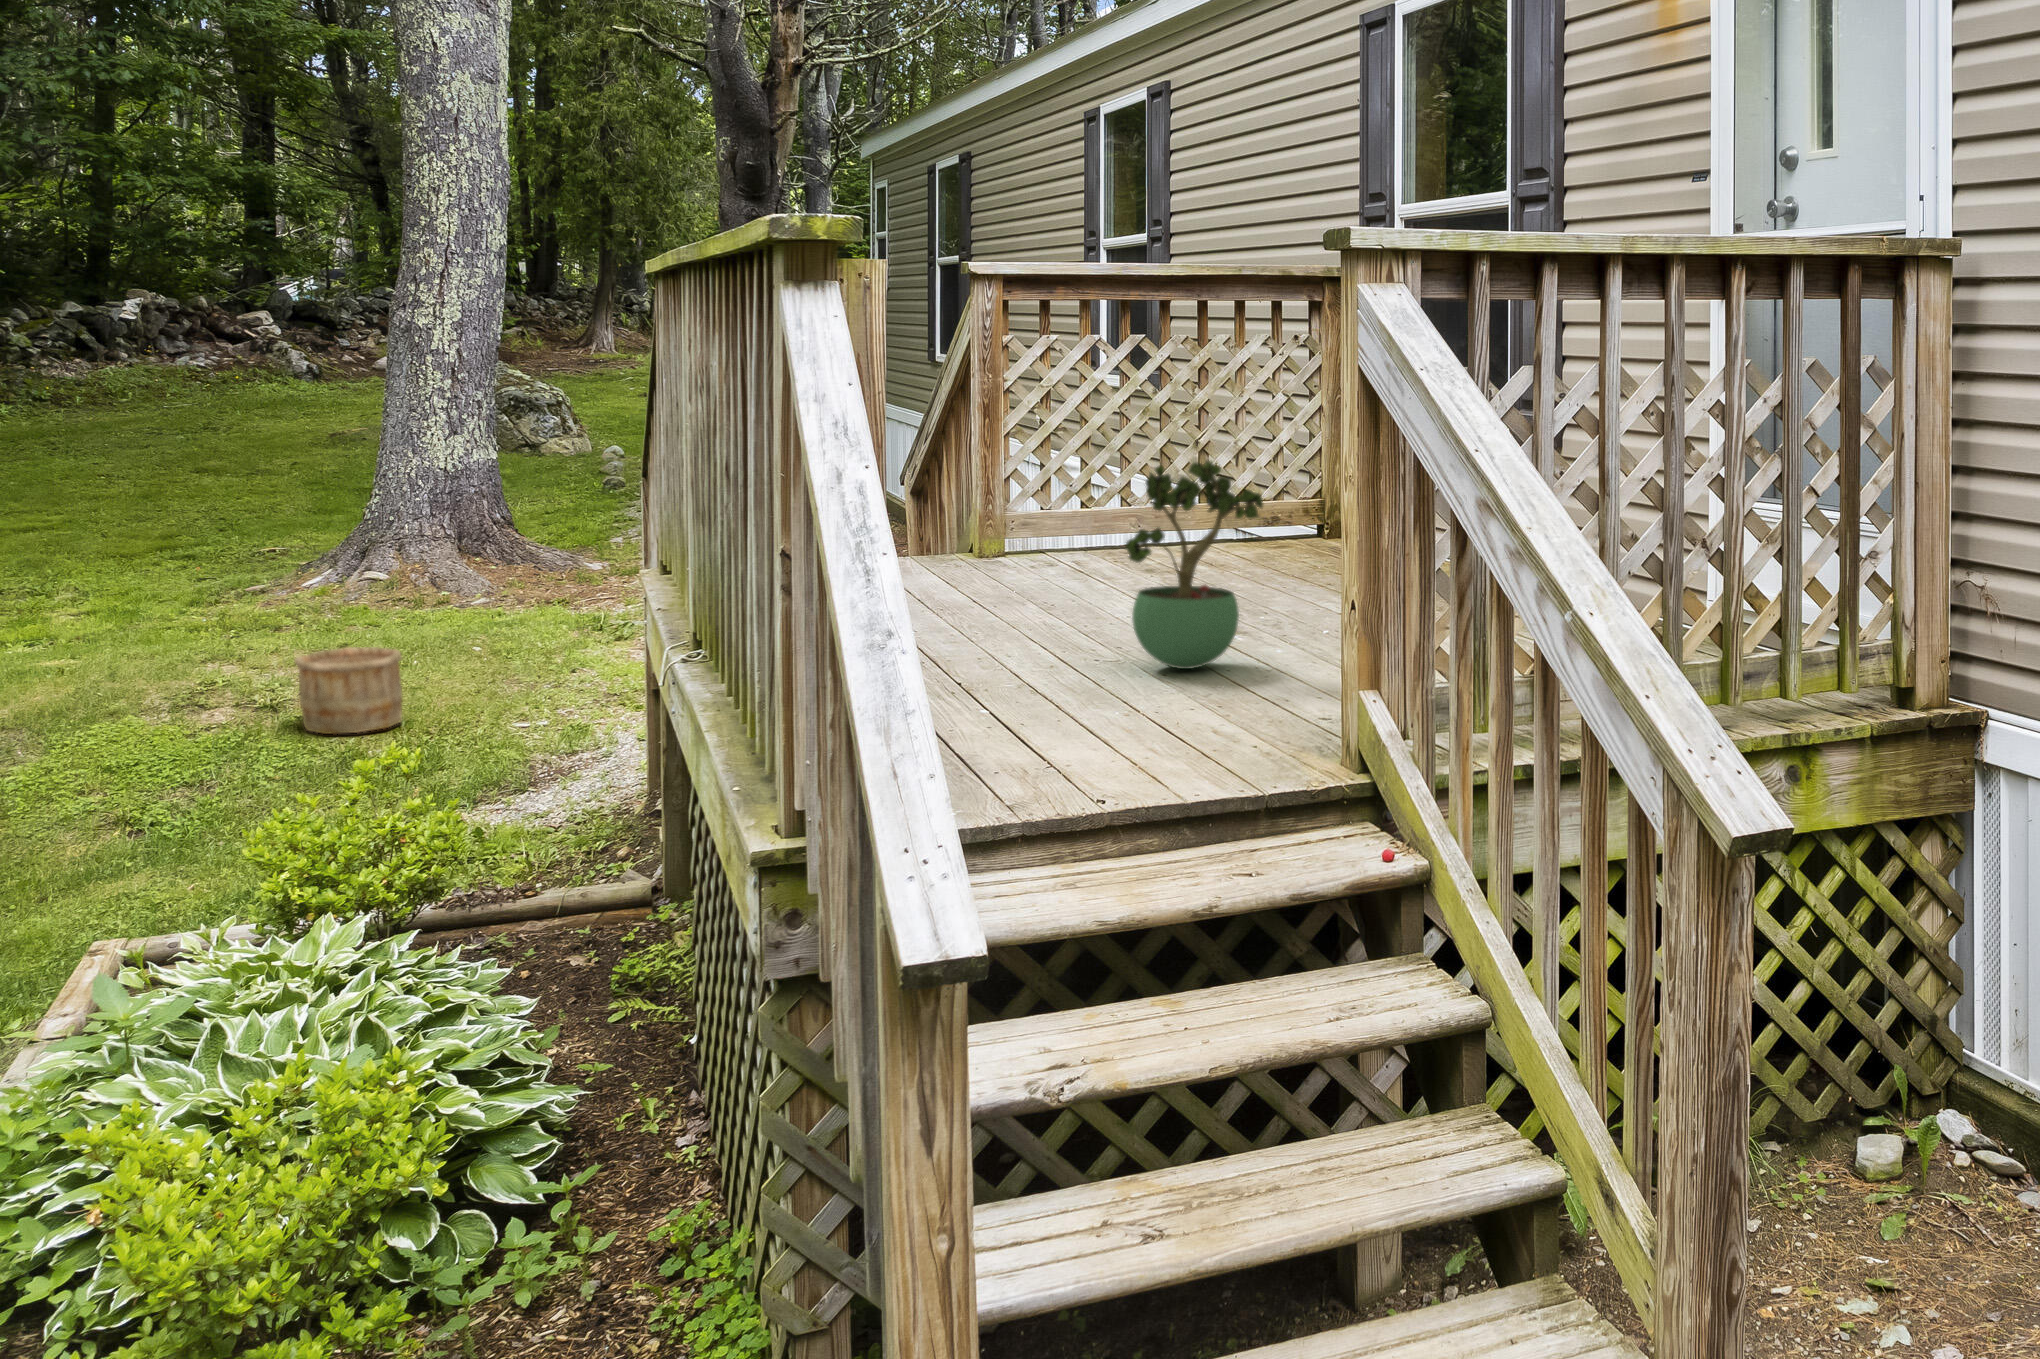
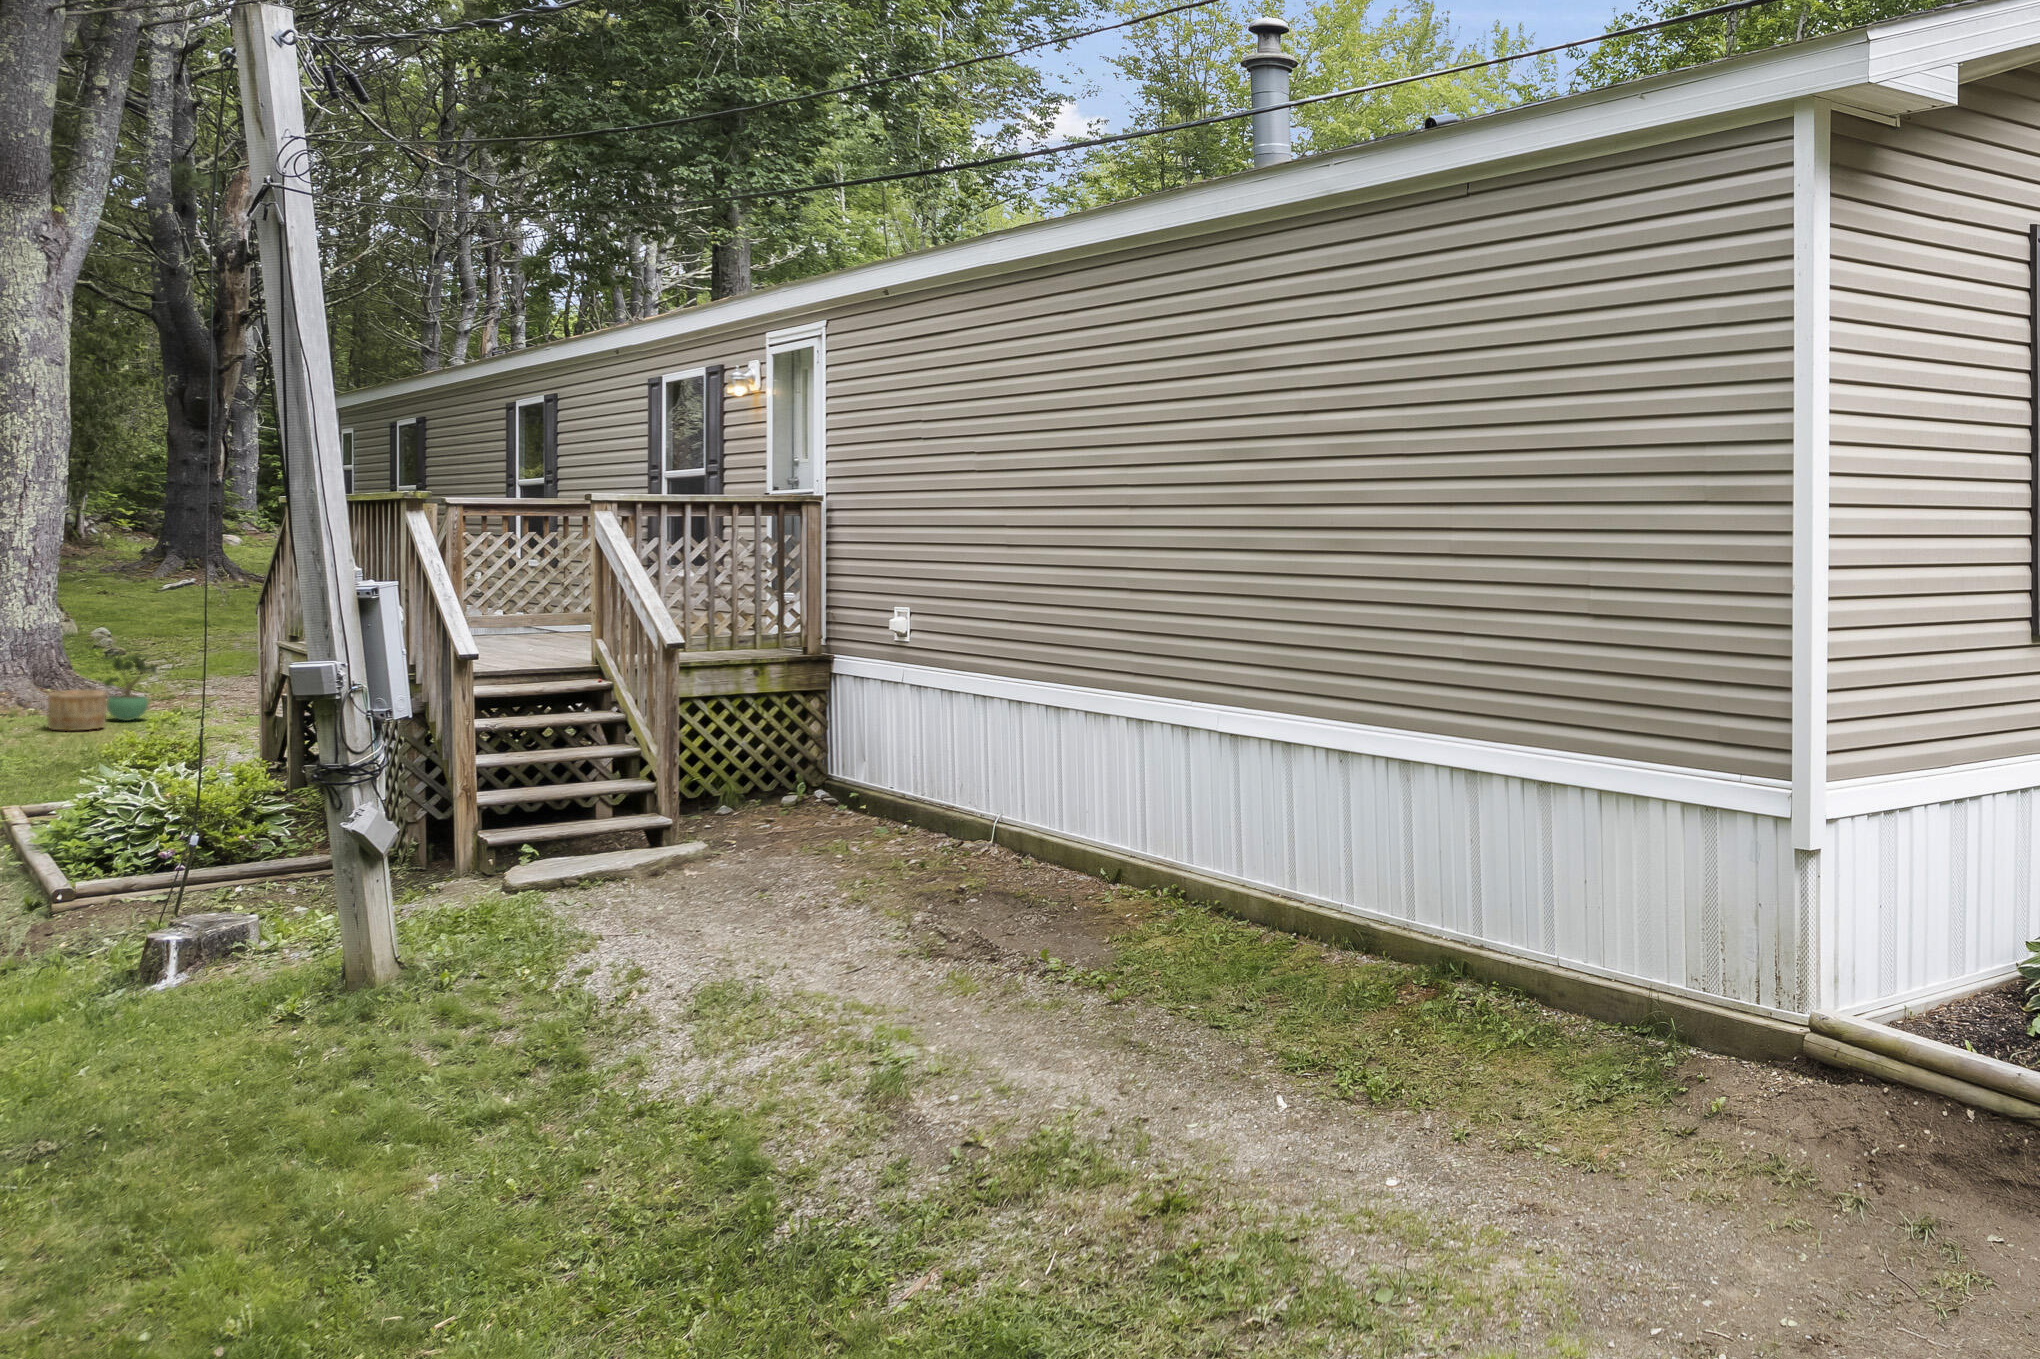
potted plant: present [1125,461,1263,669] -> present [104,656,157,721]

